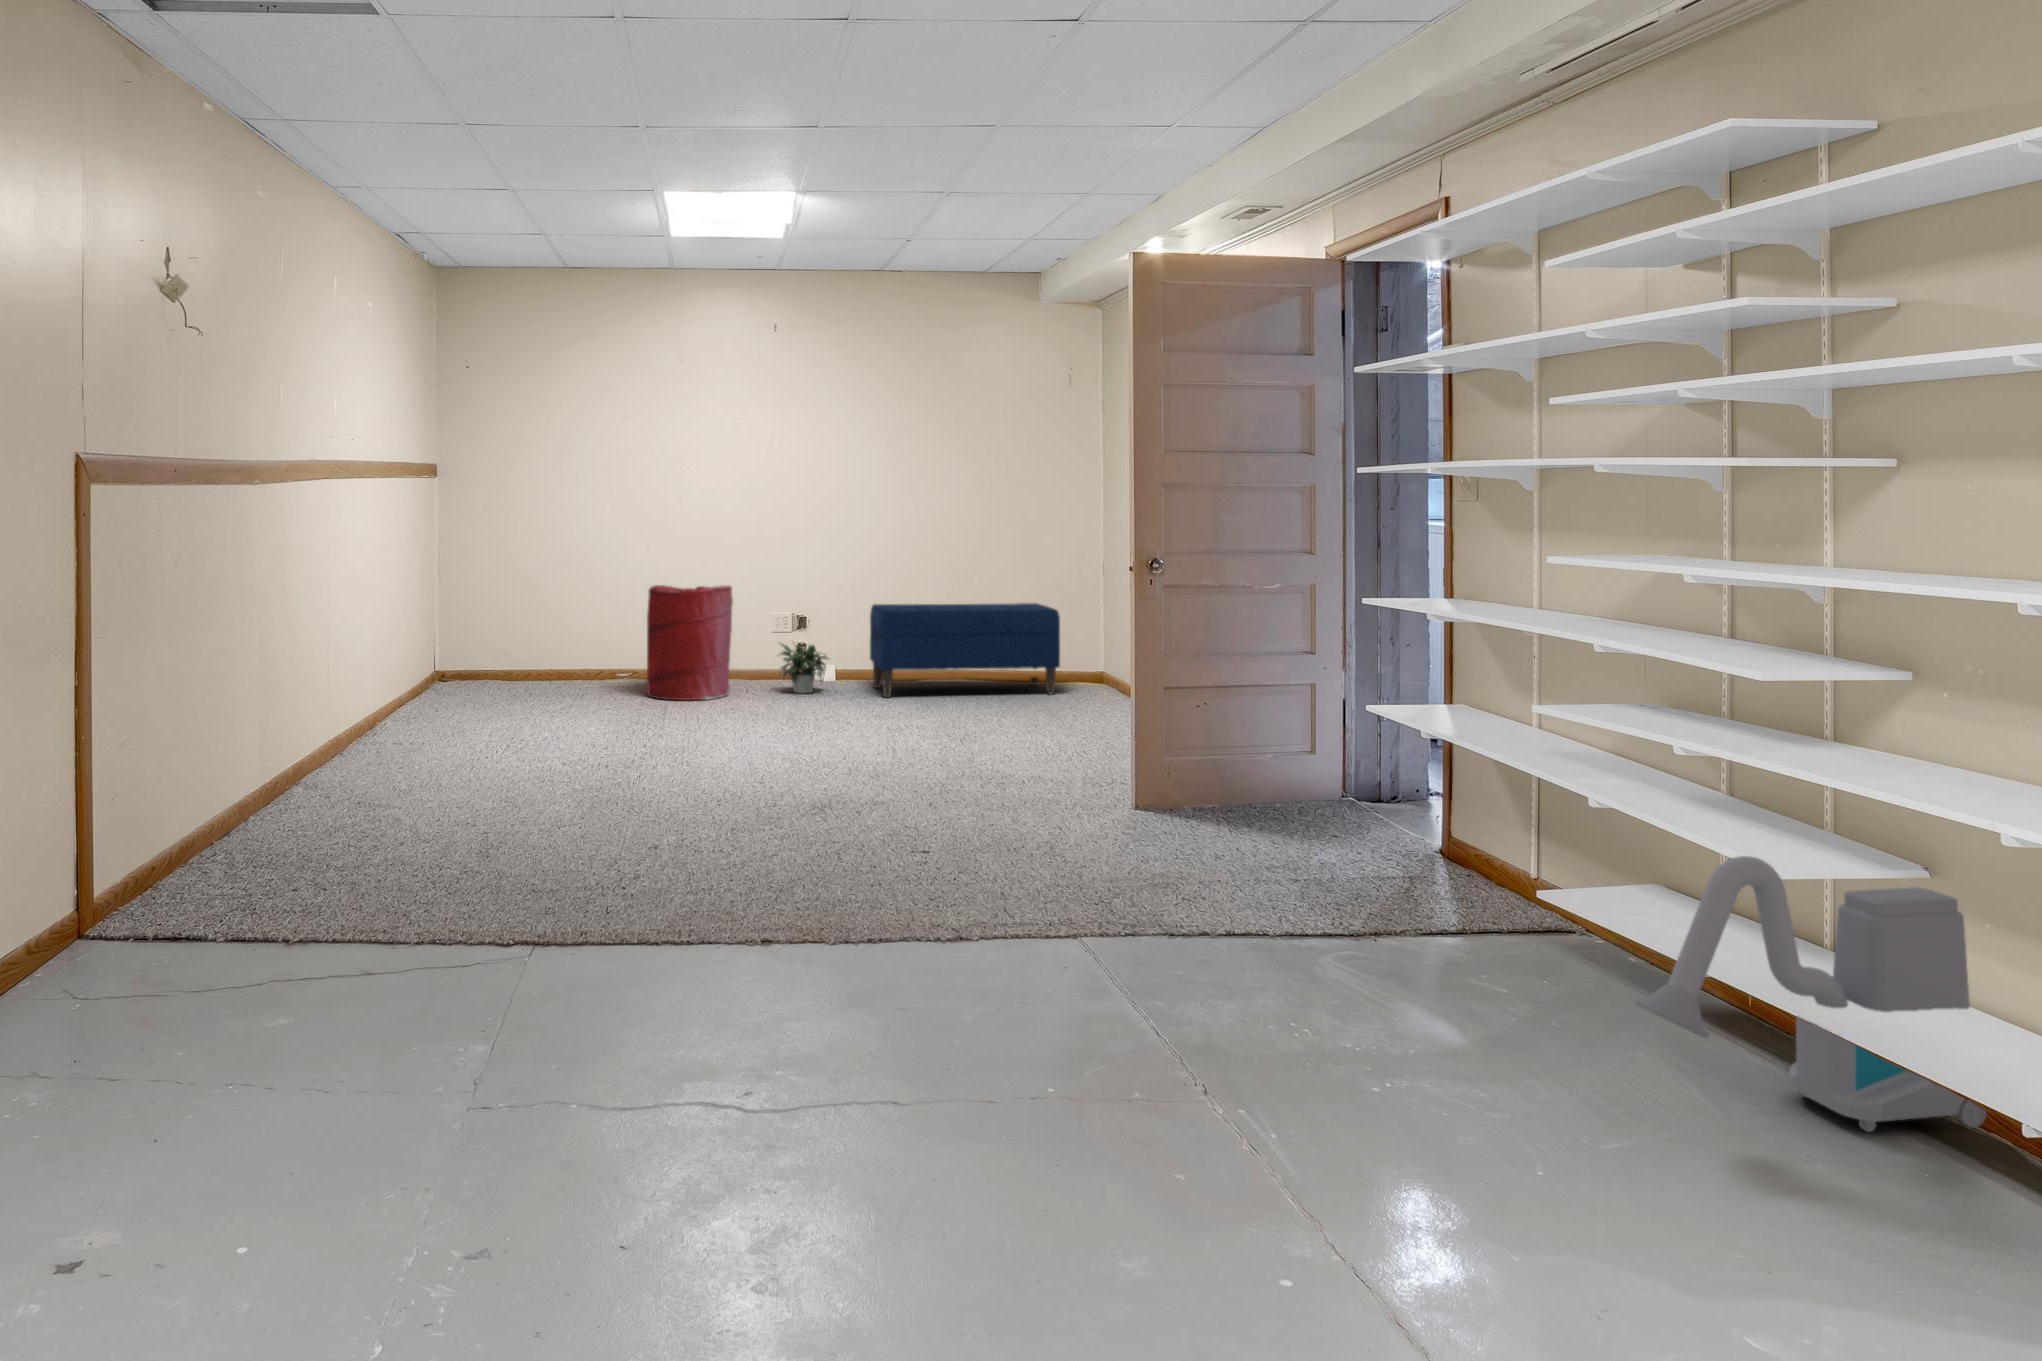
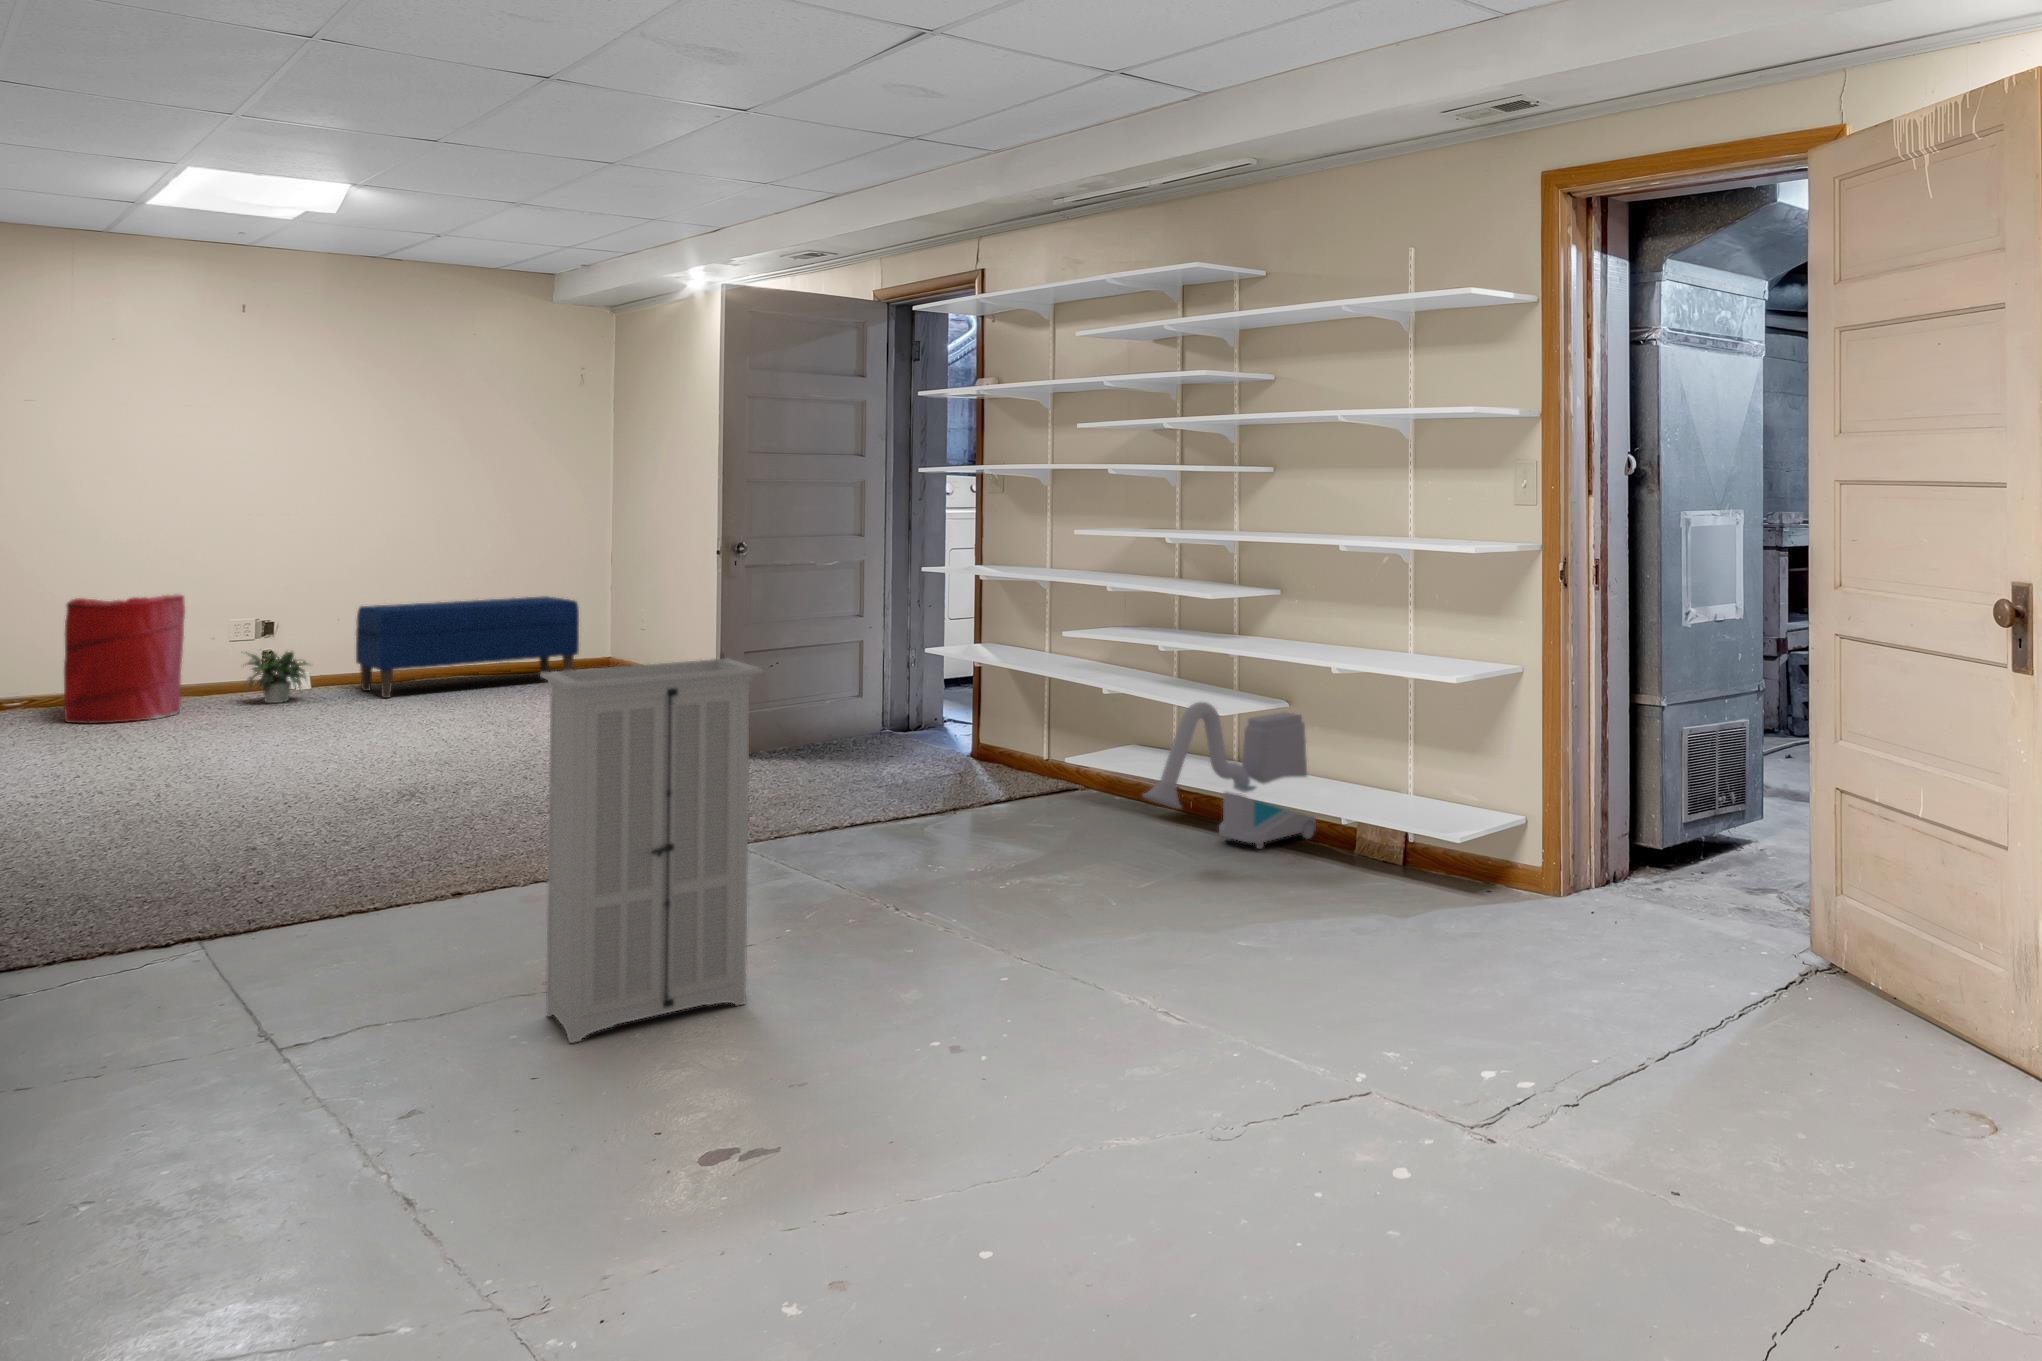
storage cabinet: none [688,718,957,1261] -> present [540,654,763,1043]

